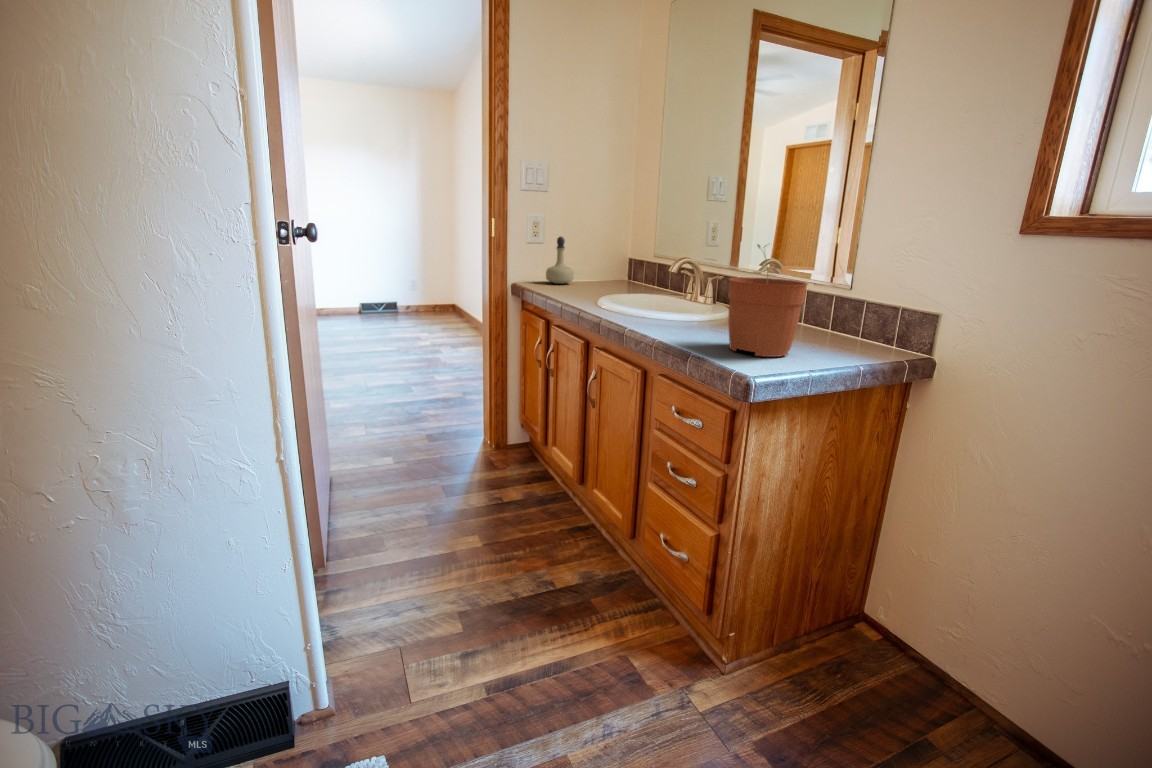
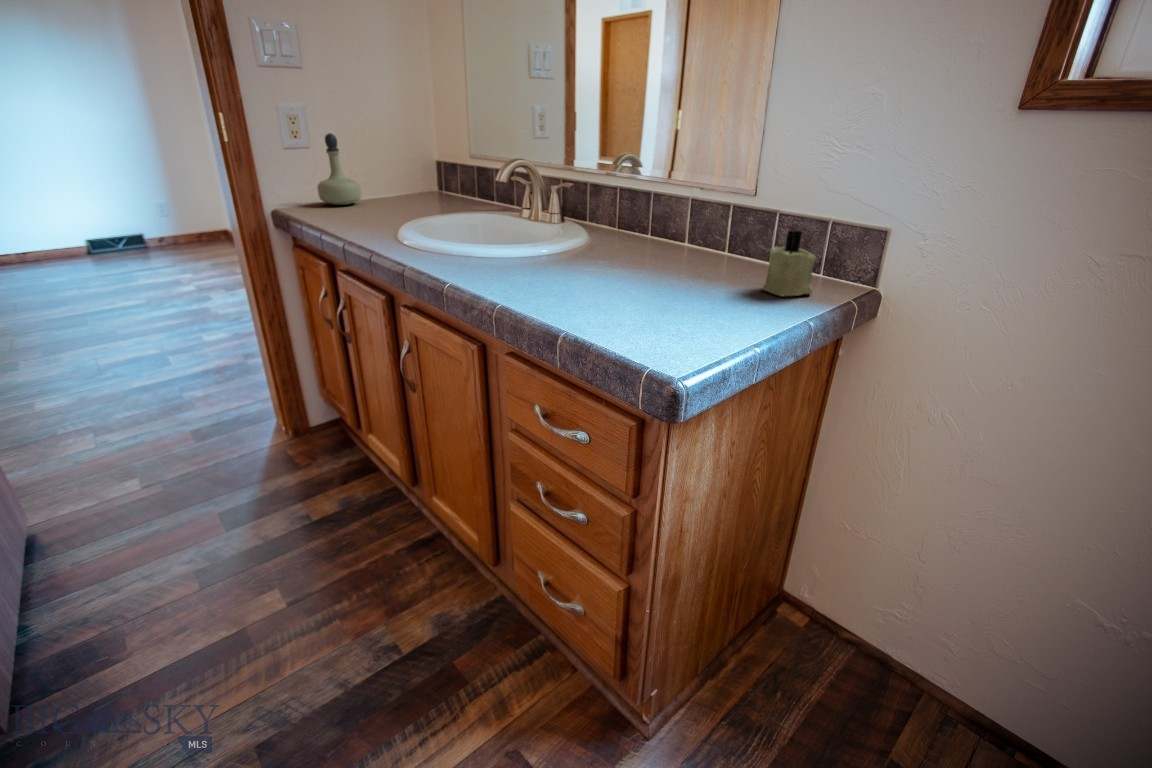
plant pot: present [728,245,808,357] -> none [605,130,731,322]
candle: none [840,311,879,355] -> present [763,231,816,296]

